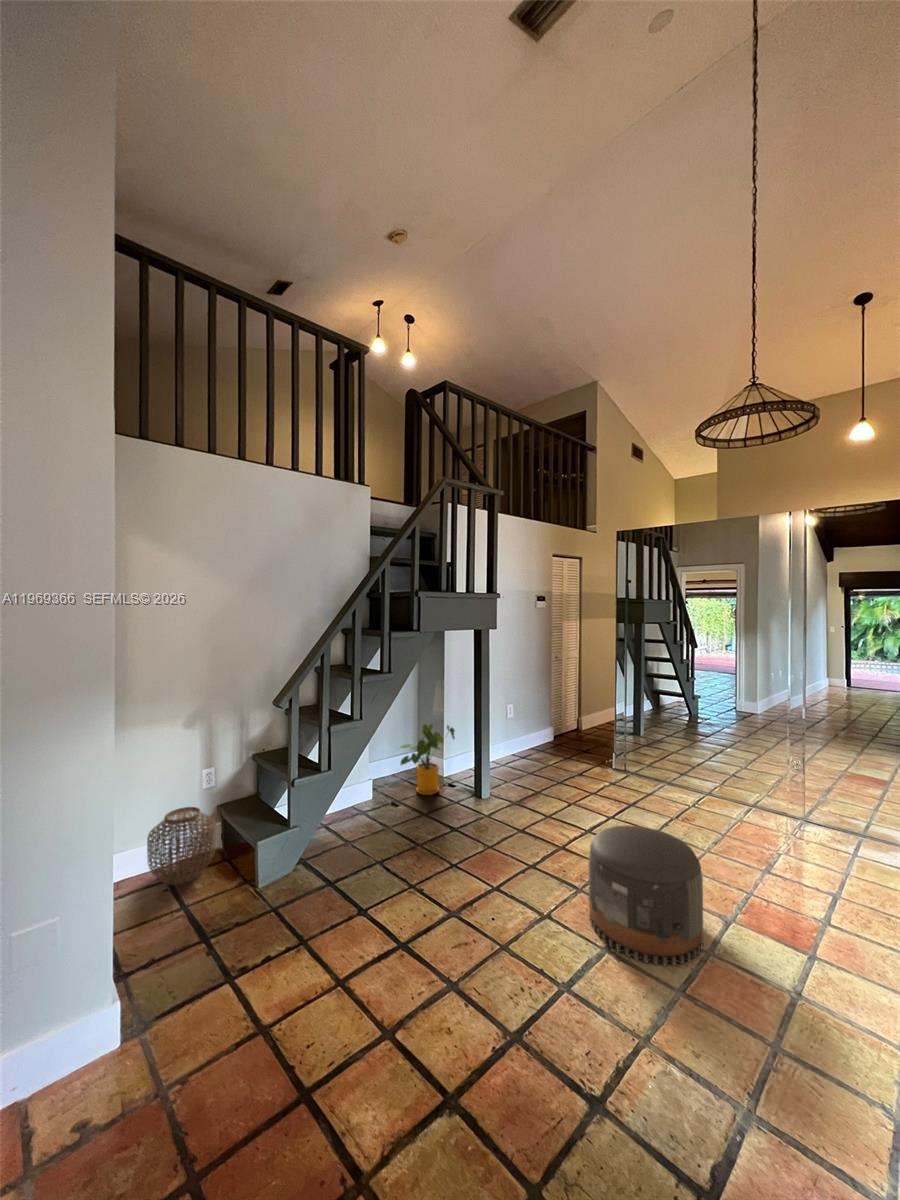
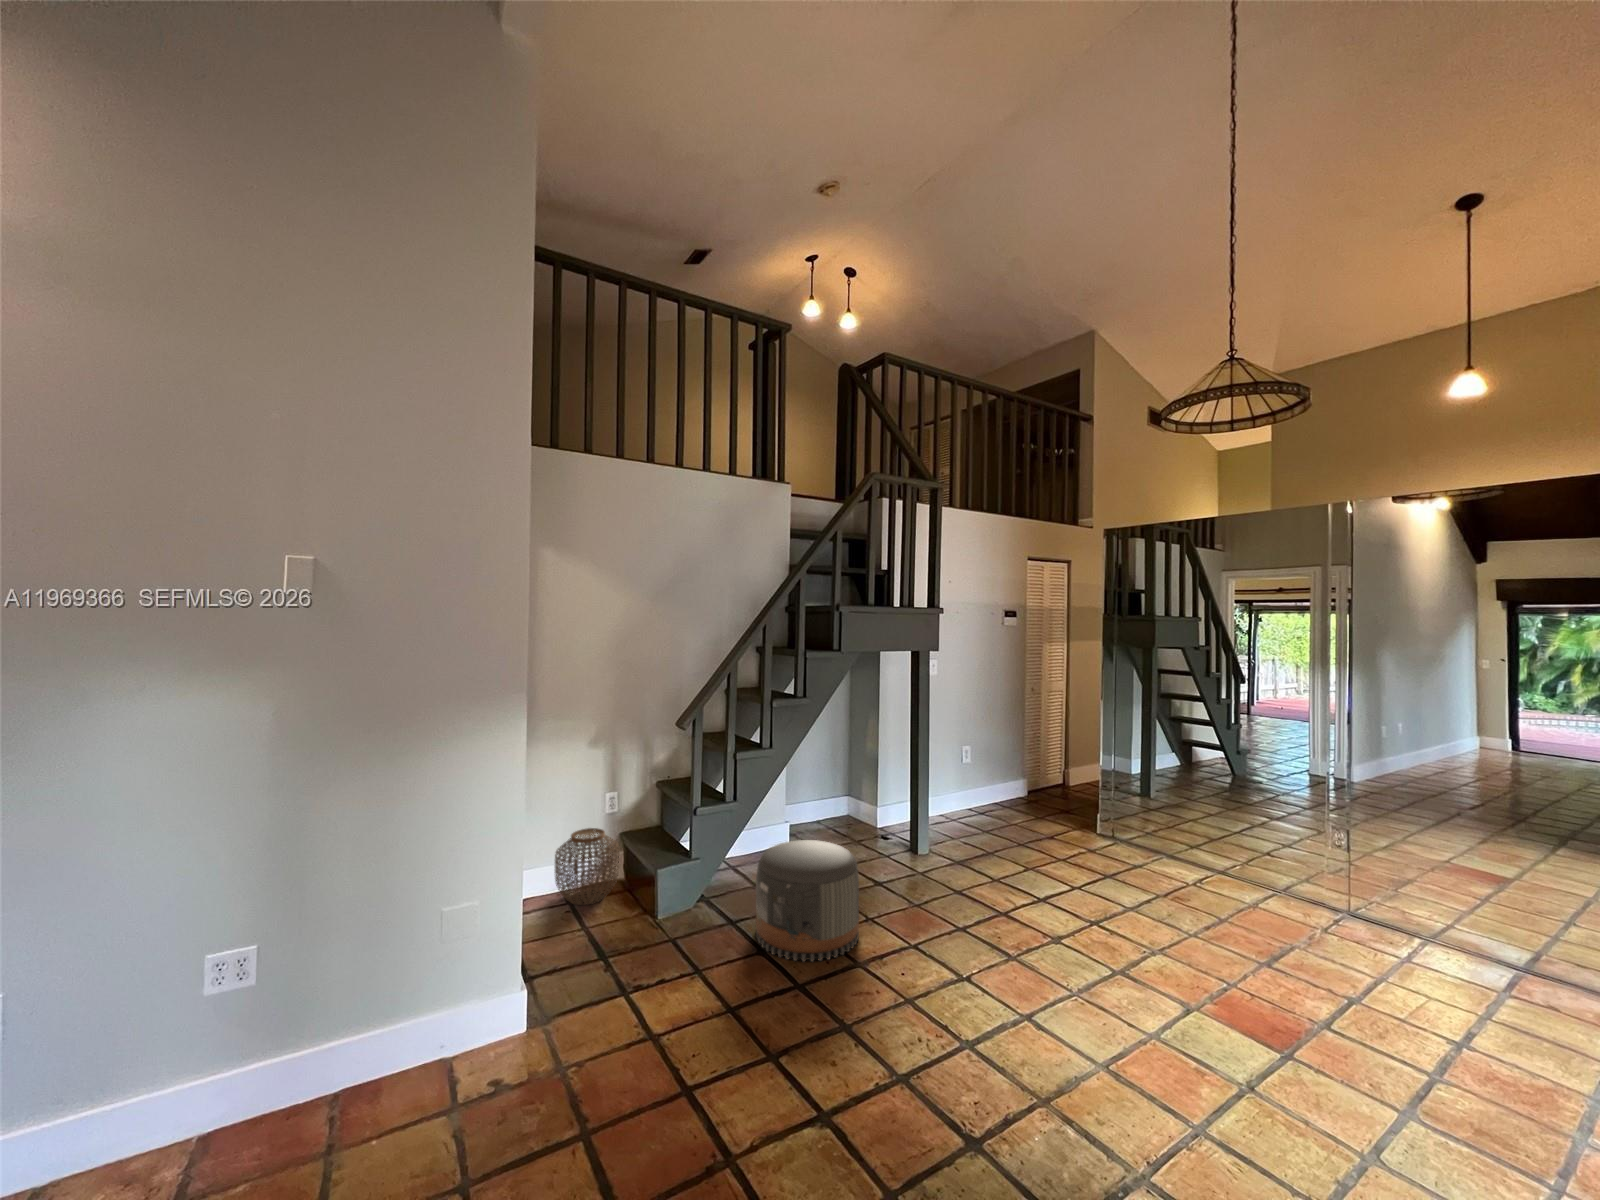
house plant: present [400,724,455,795] -> none [818,761,888,844]
pouf: present [588,825,703,966] -> present [756,840,859,962]

